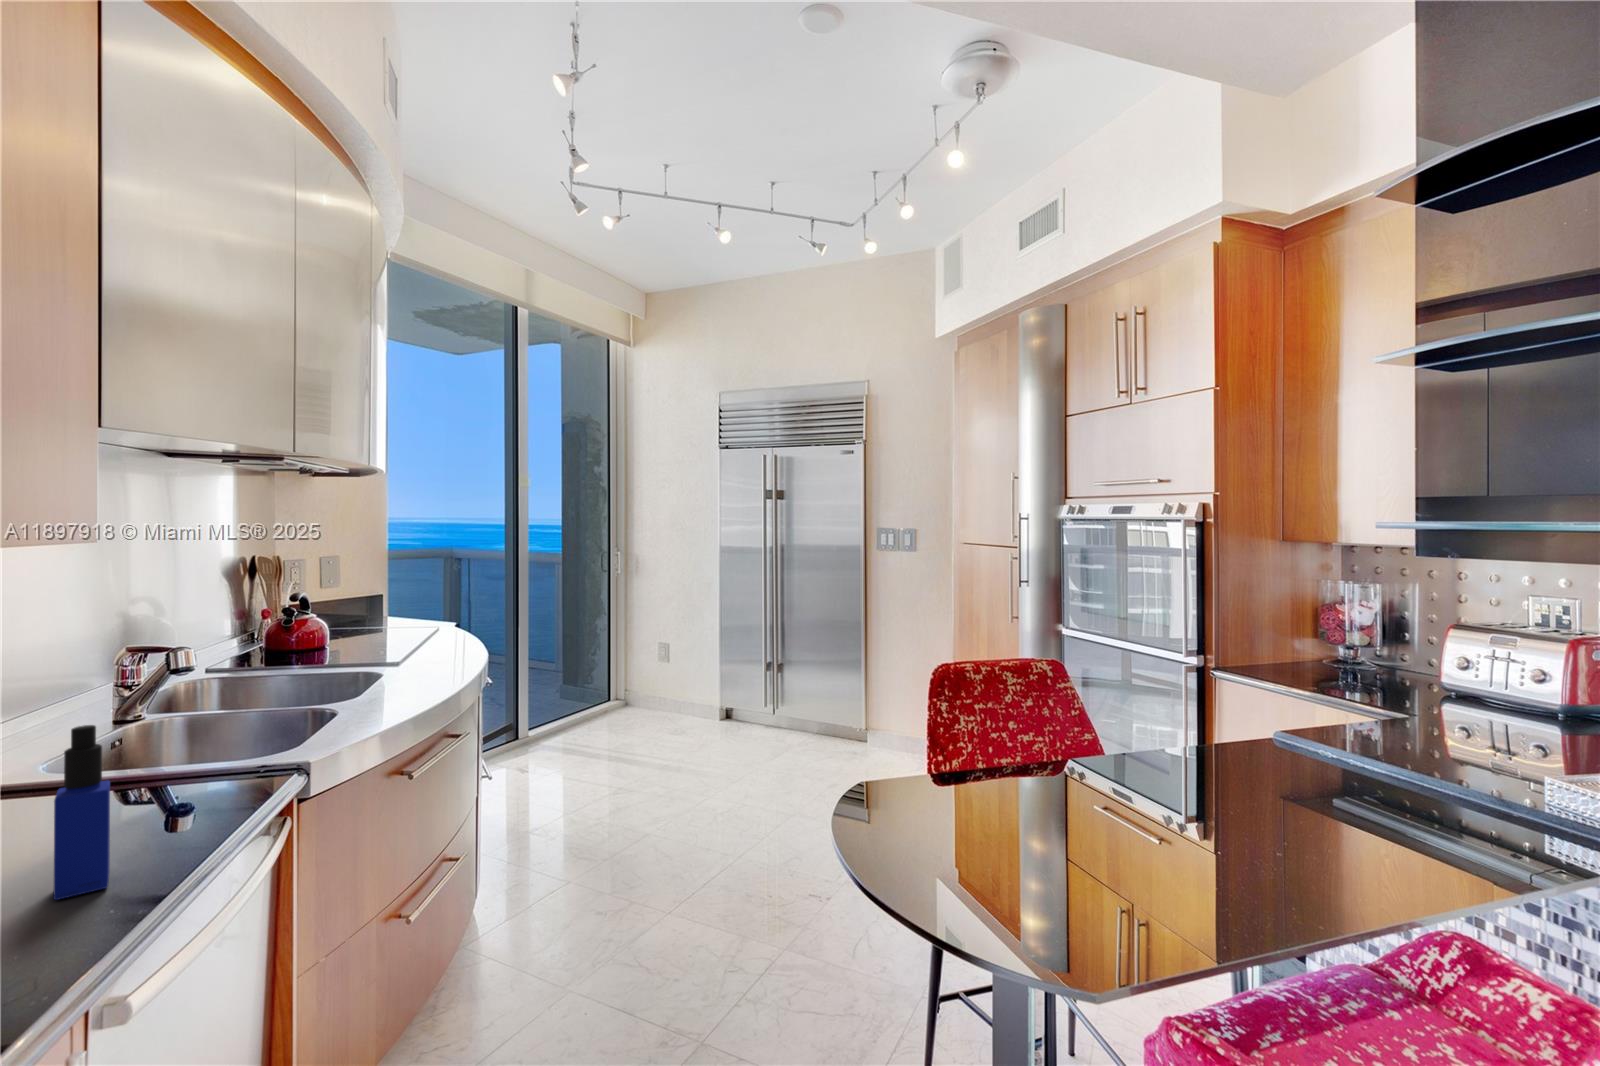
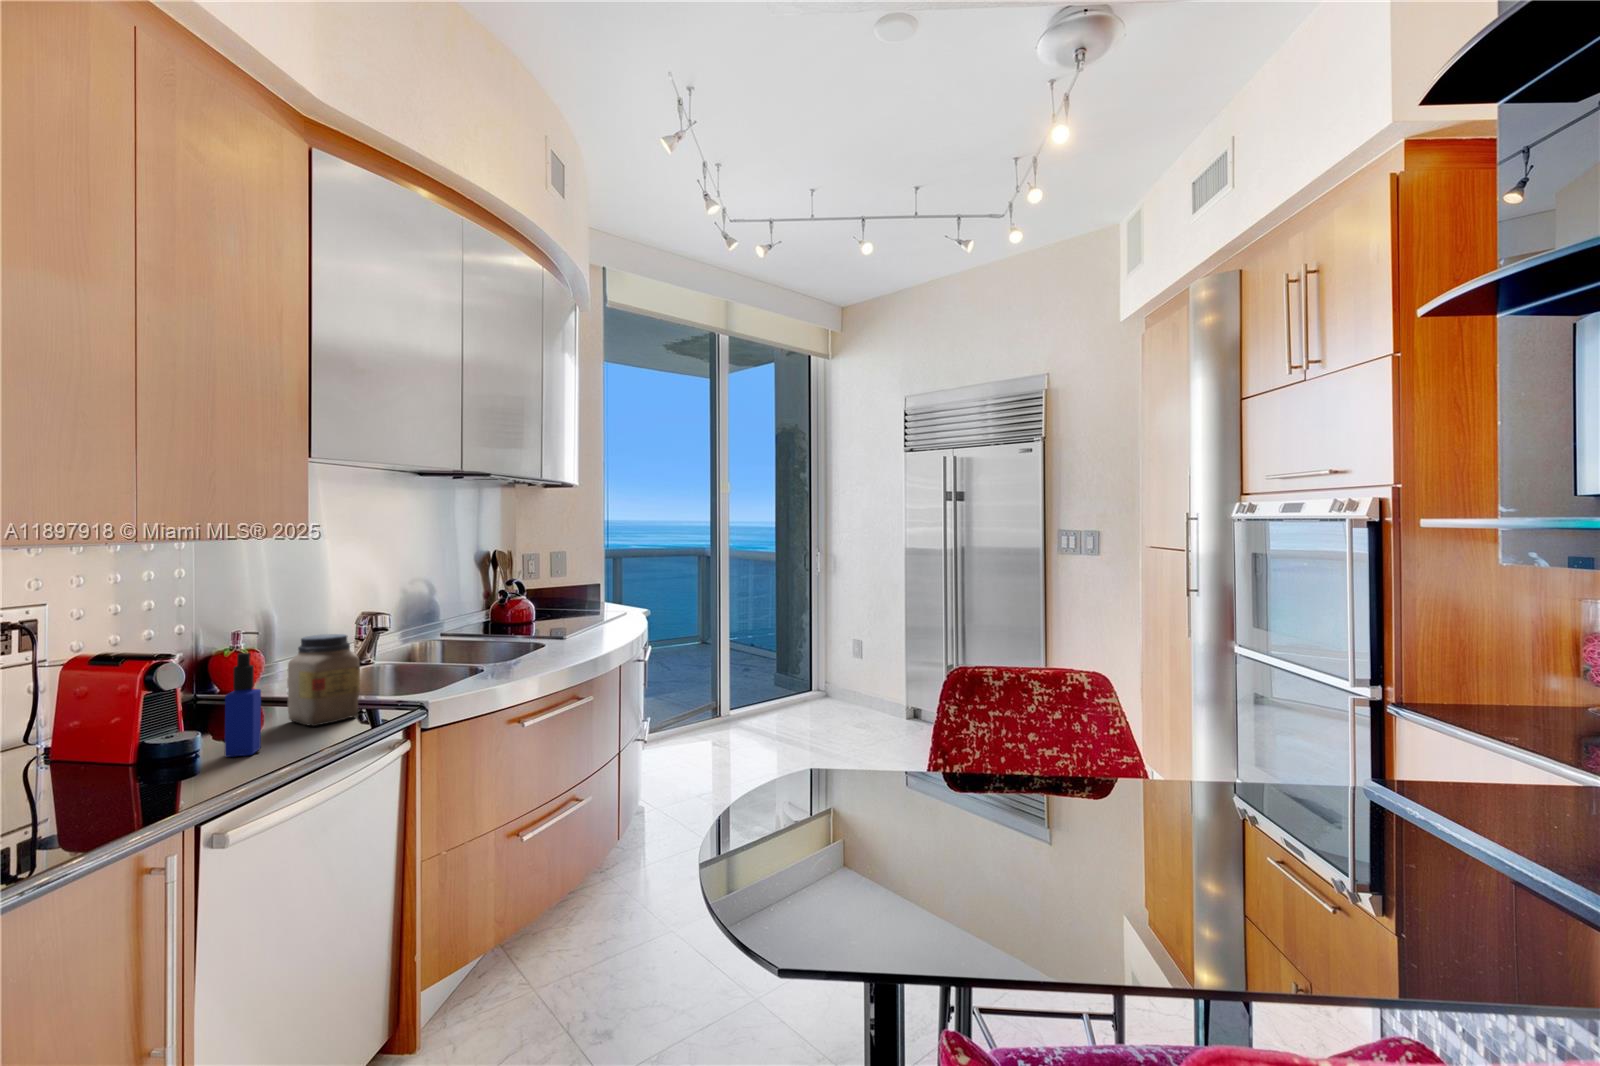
jar: none [106,681,230,825] -> present [287,634,360,726]

